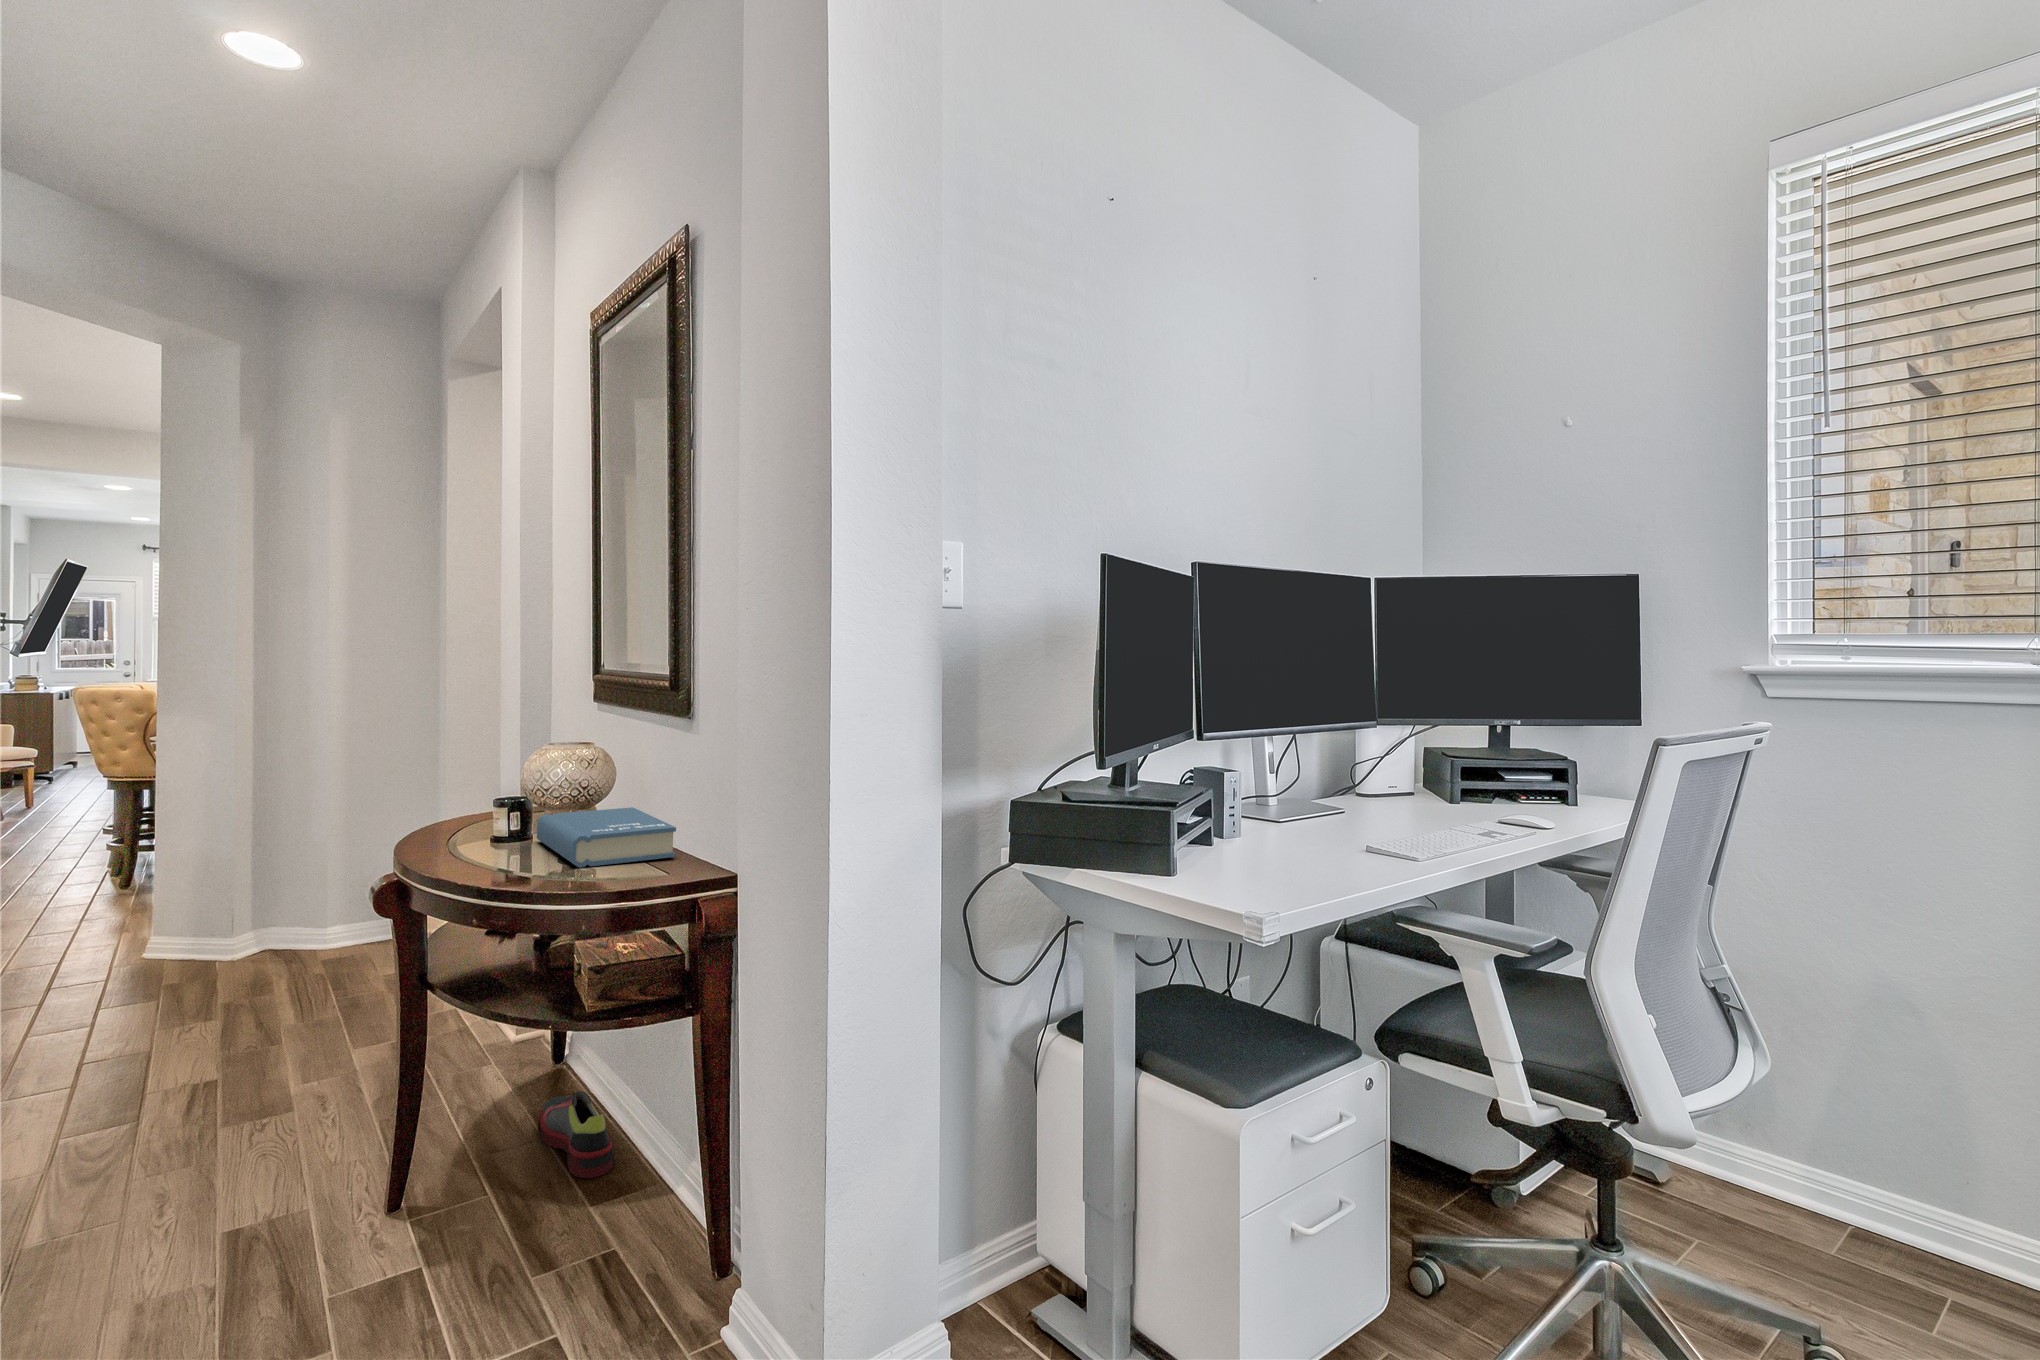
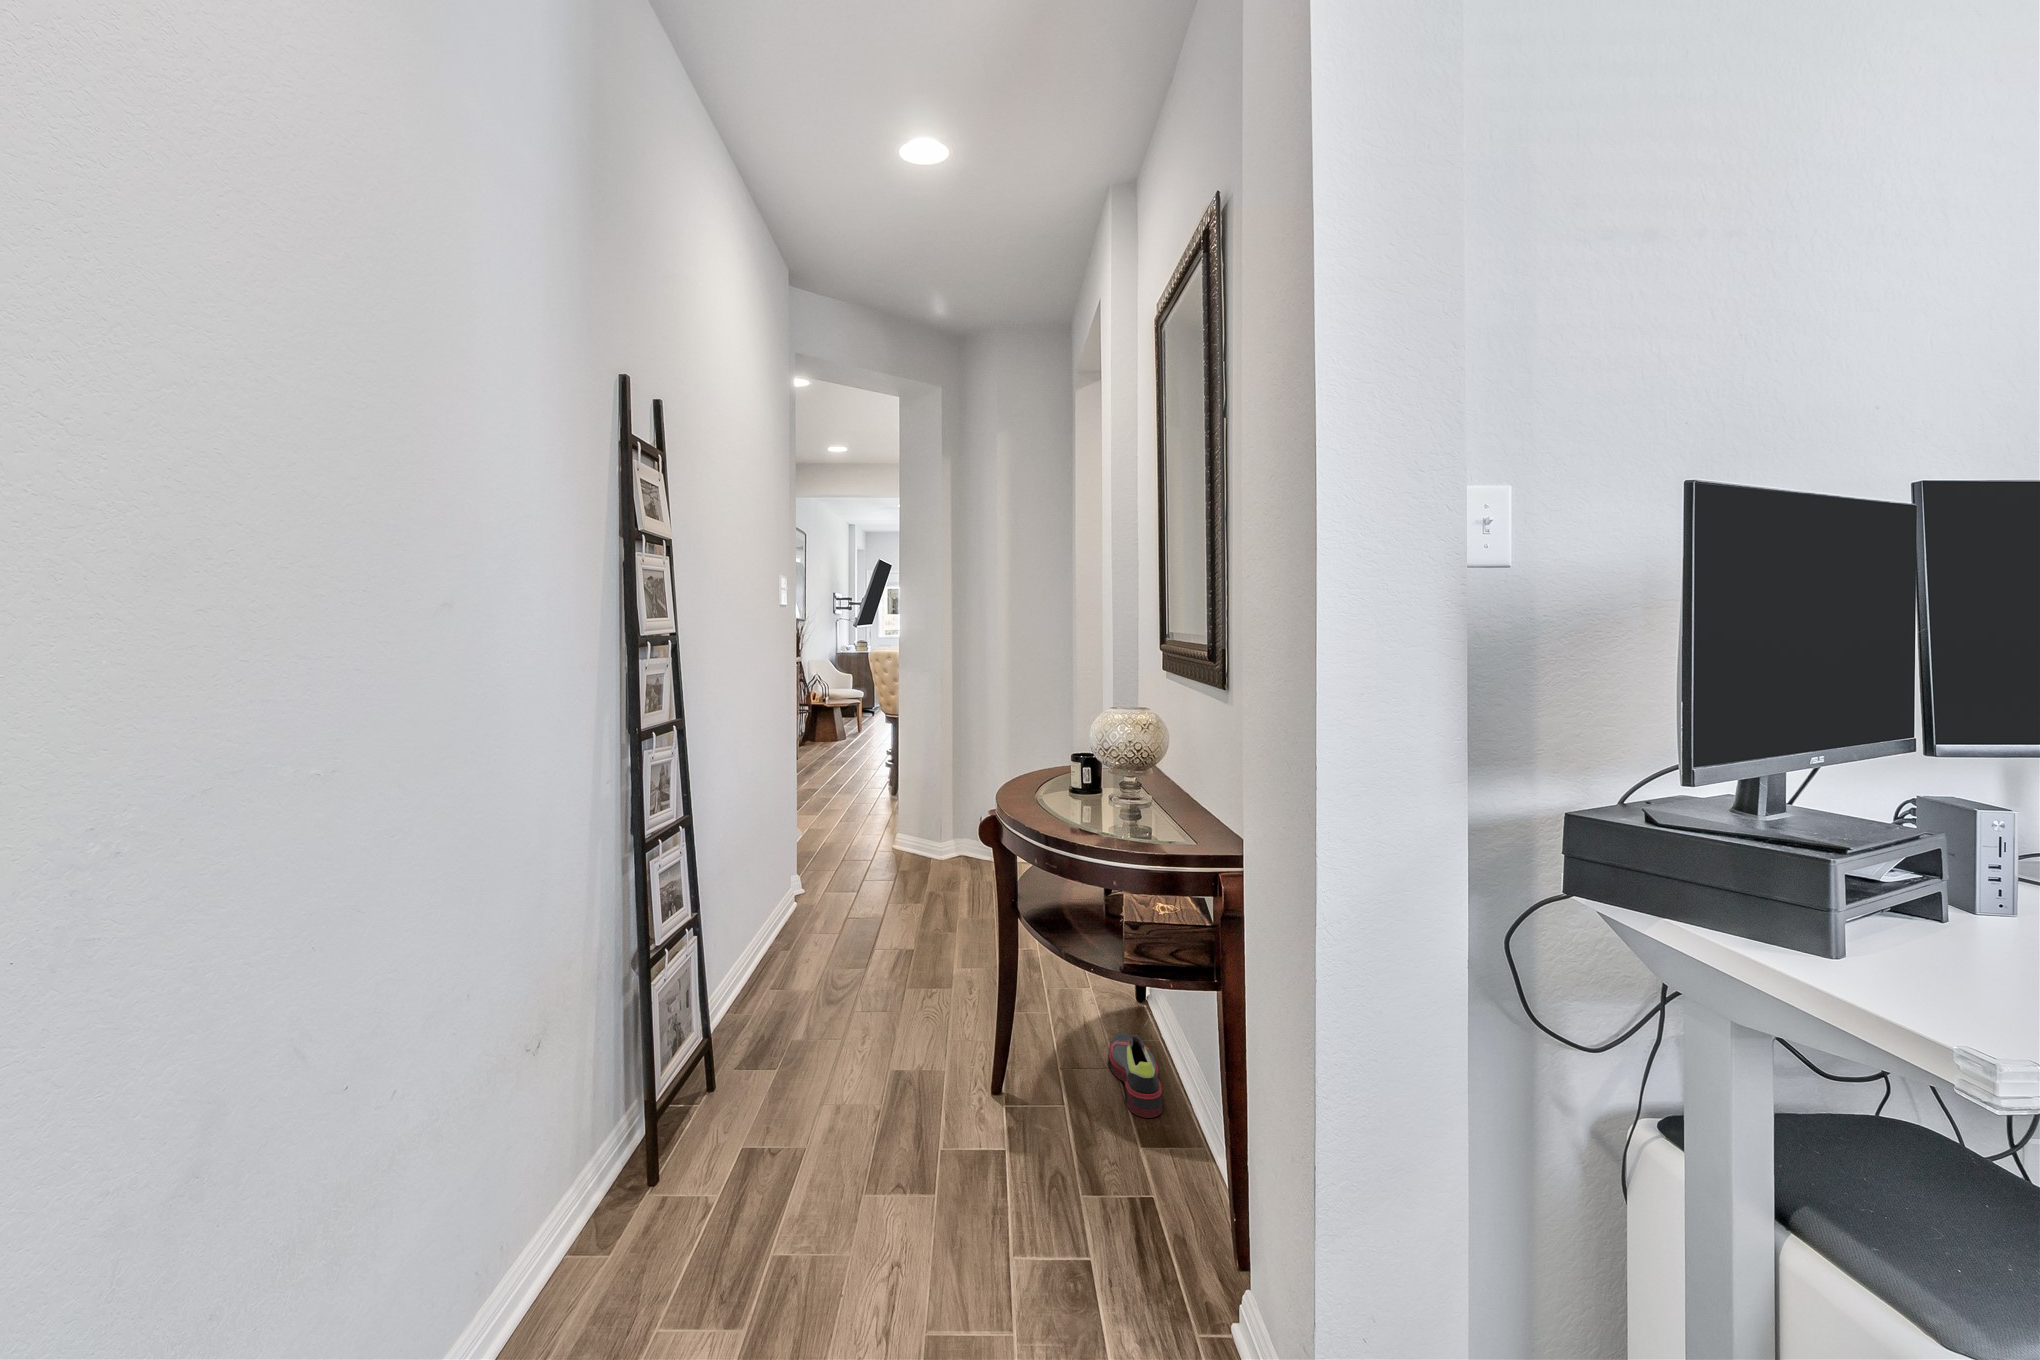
book: present [537,807,676,868] -> none [1082,786,1188,837]

